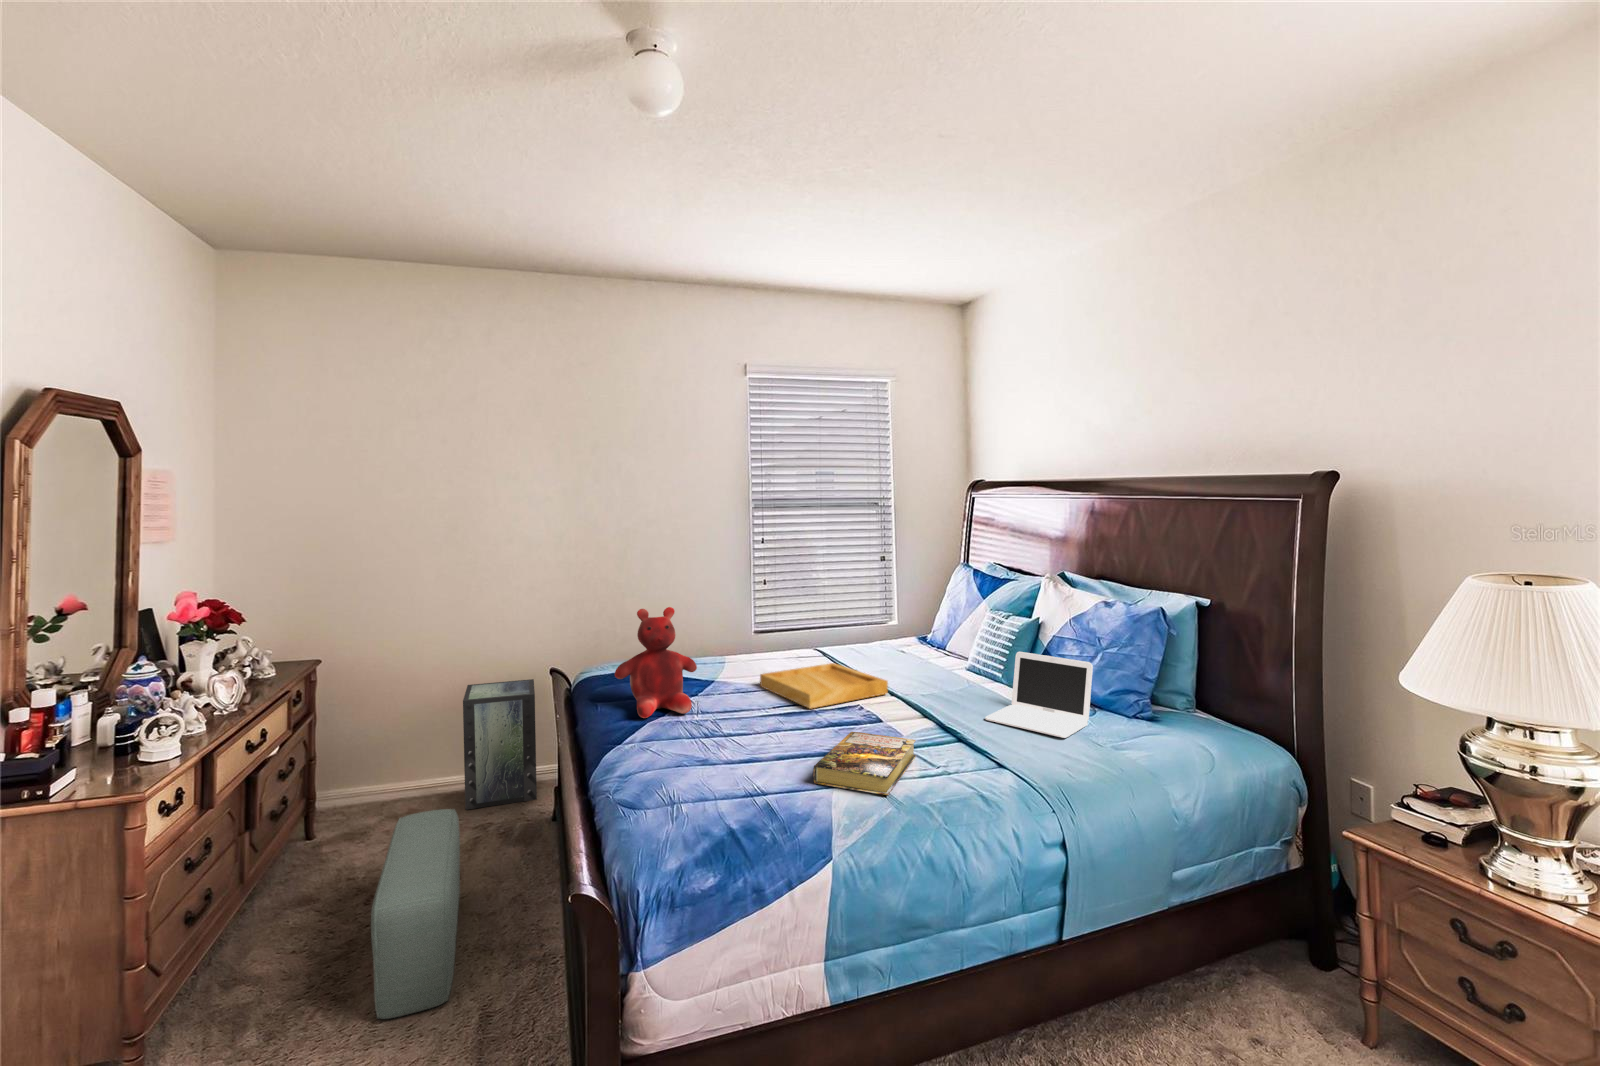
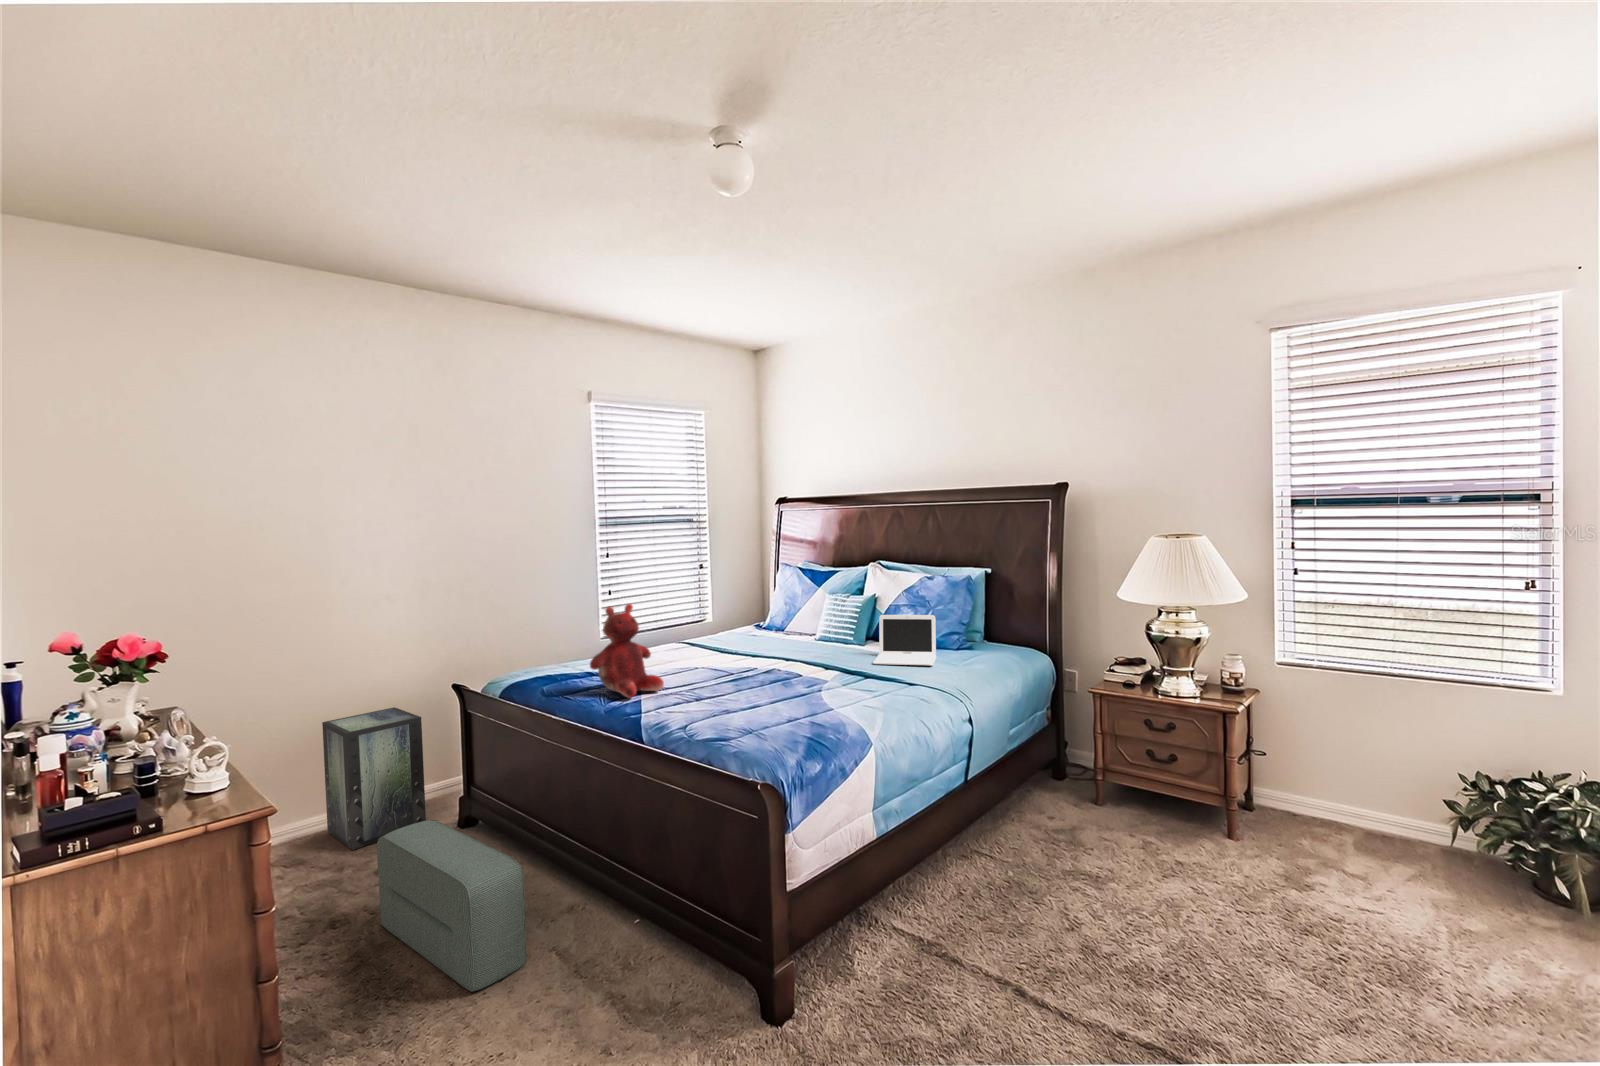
tray: present [760,663,888,708] -> none [685,645,789,675]
book: present [813,732,916,795] -> none [809,676,873,709]

